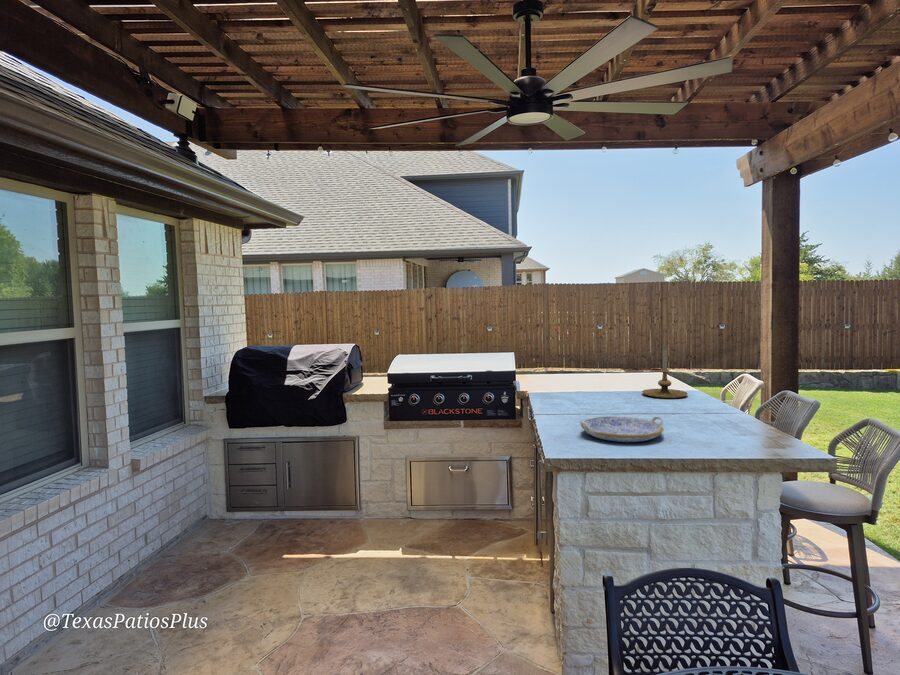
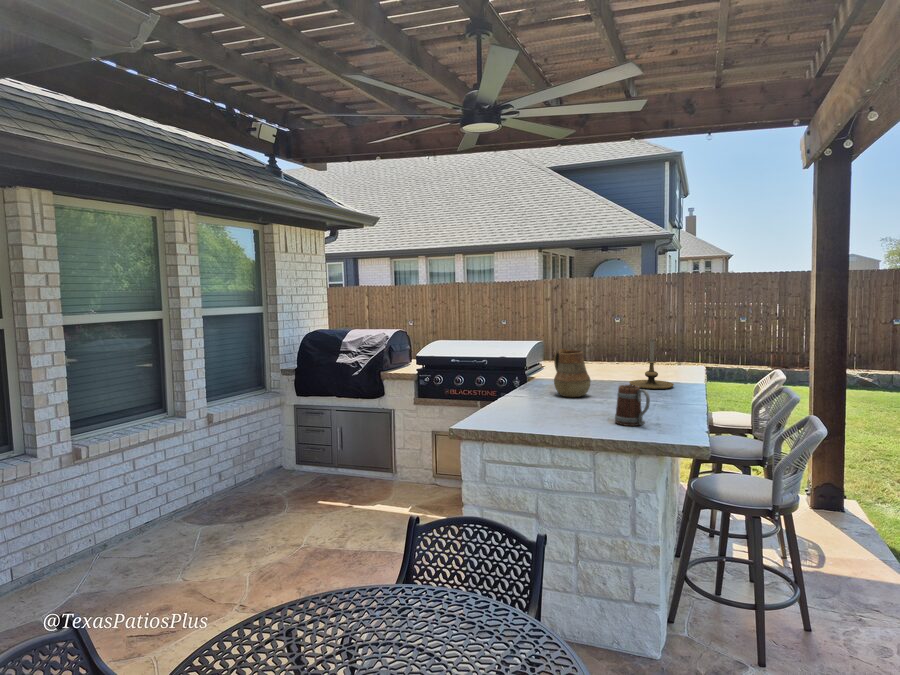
pitcher: none [587,361,630,413] -> present [554,348,591,397]
beer mug: none [704,398,748,442] -> present [615,385,650,426]
serving tray: present [580,417,664,442] -> none [504,399,583,420]

